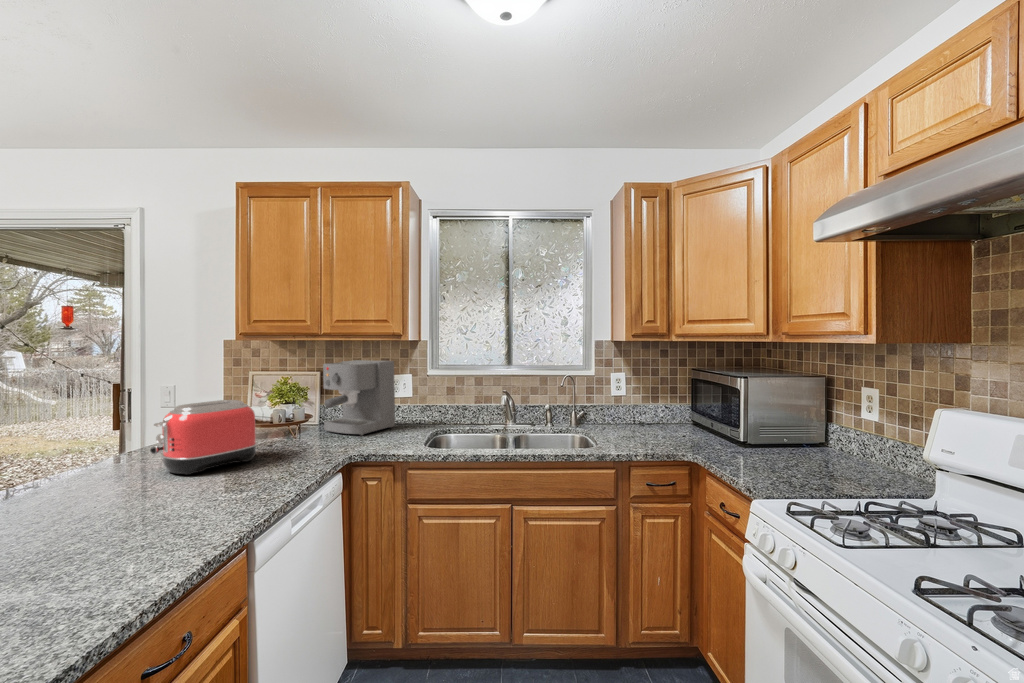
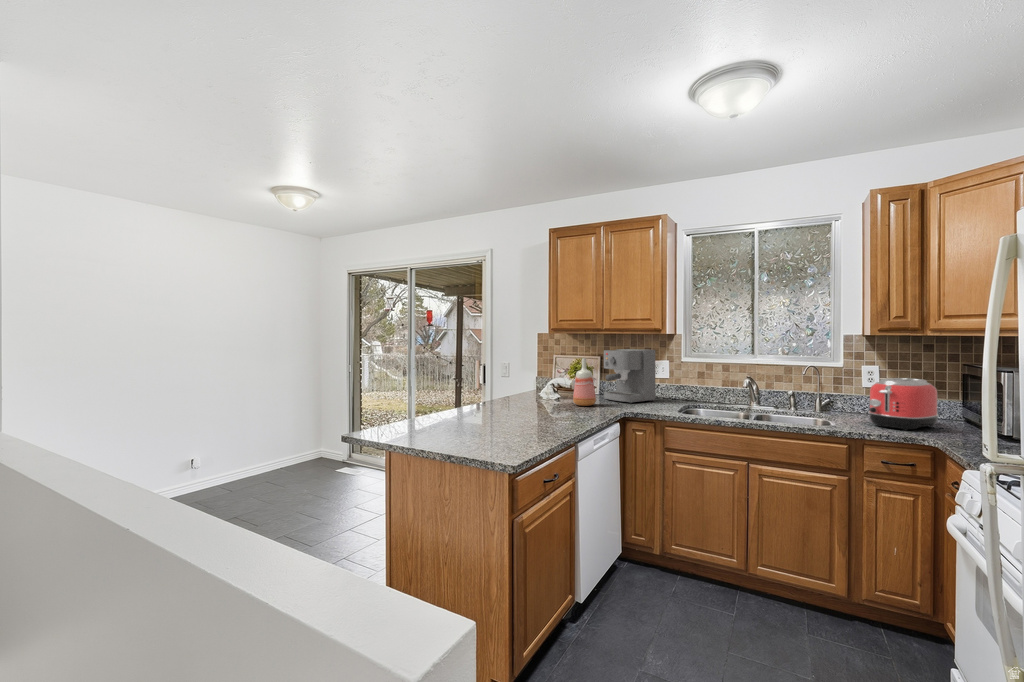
vase: none [272,378,309,449] -> present [573,358,596,406]
toaster: present [150,400,257,475] -> present [869,378,938,430]

